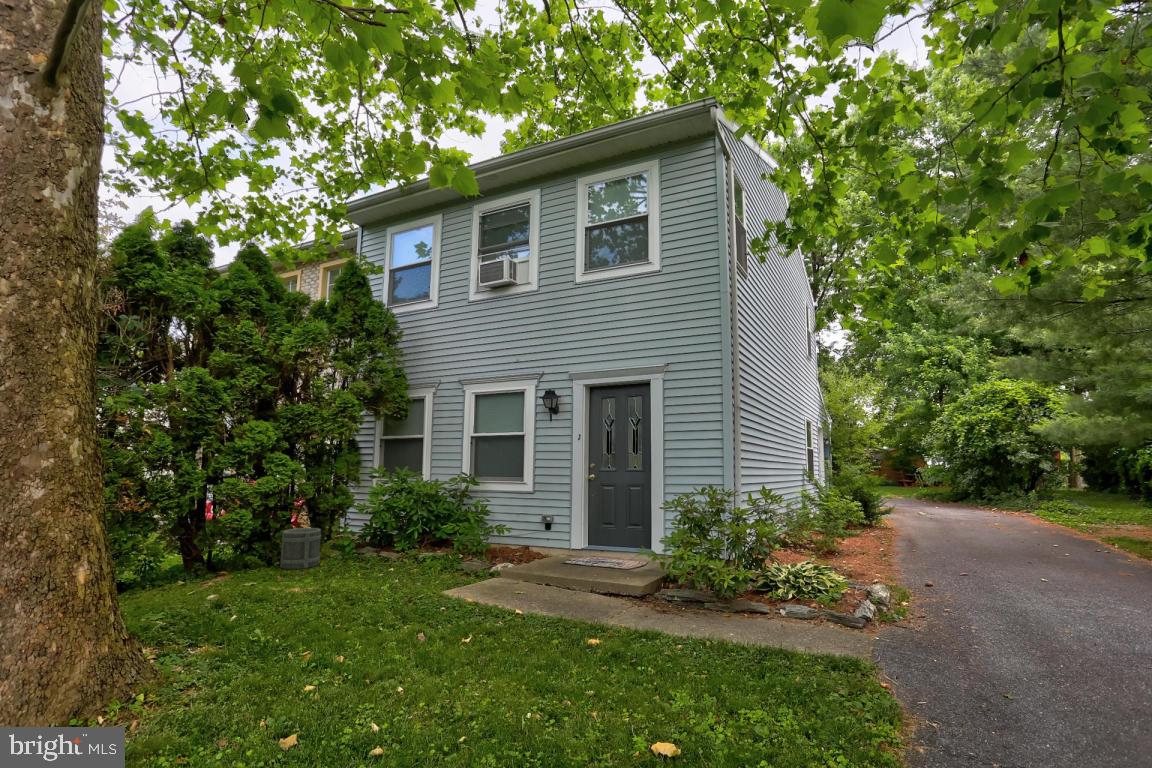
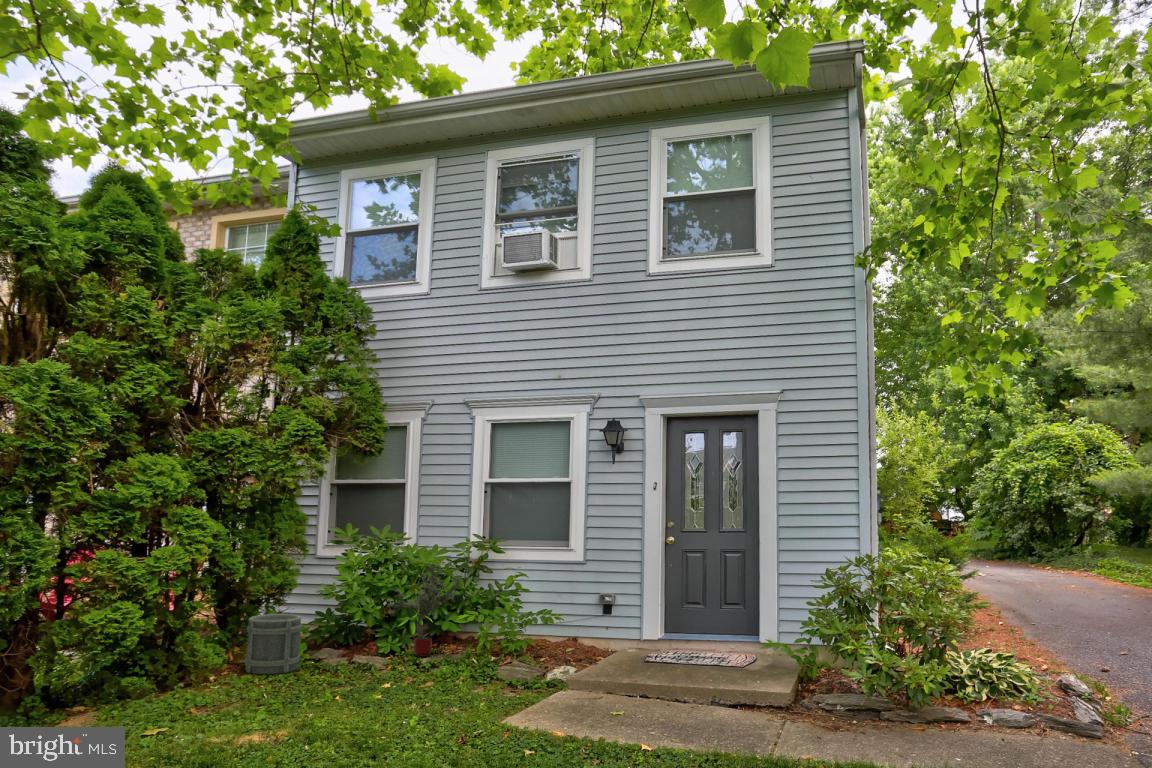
potted tree: none [388,493,441,558] -> present [388,563,462,657]

